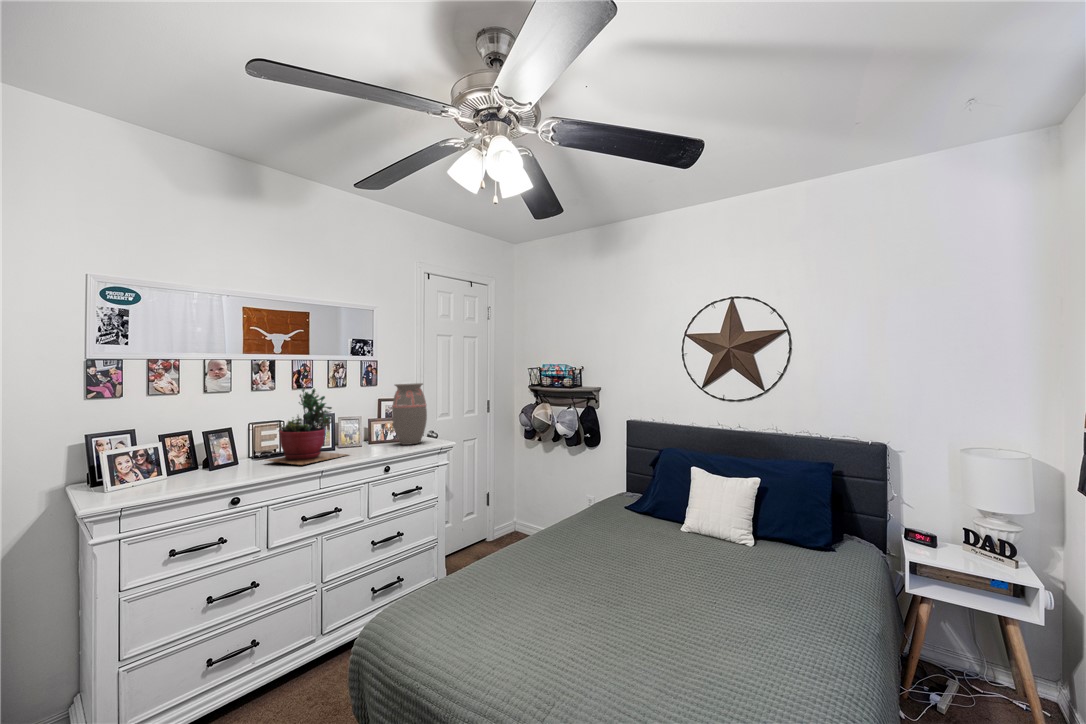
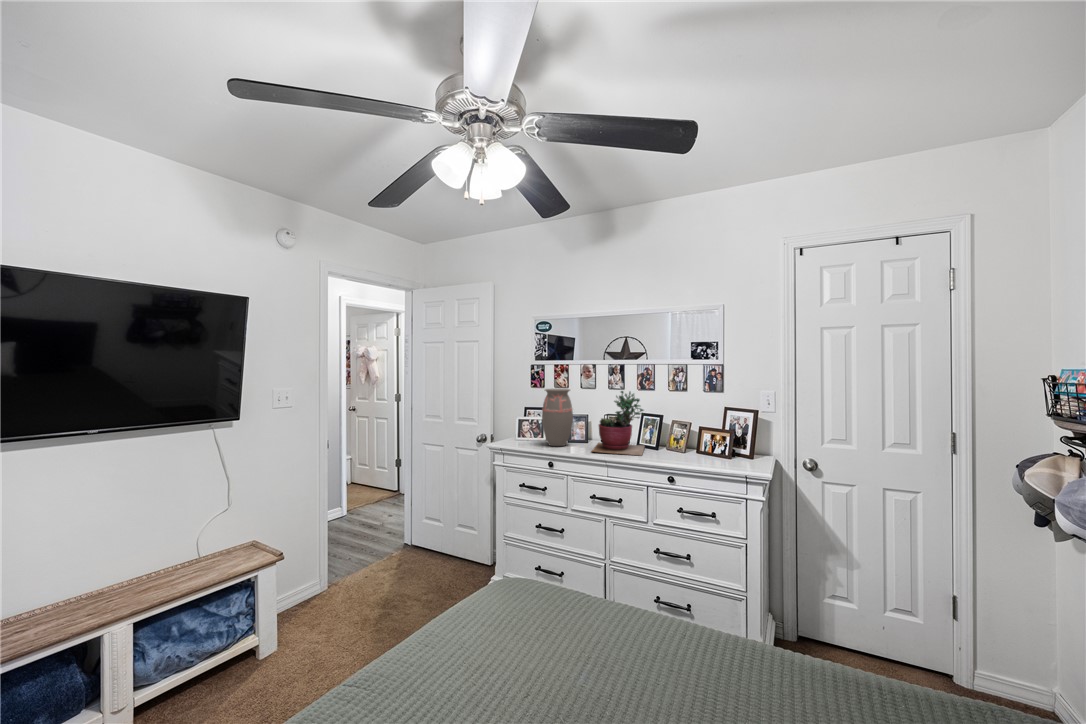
decorative vase: present [392,383,427,445] -> present [542,389,573,446]

